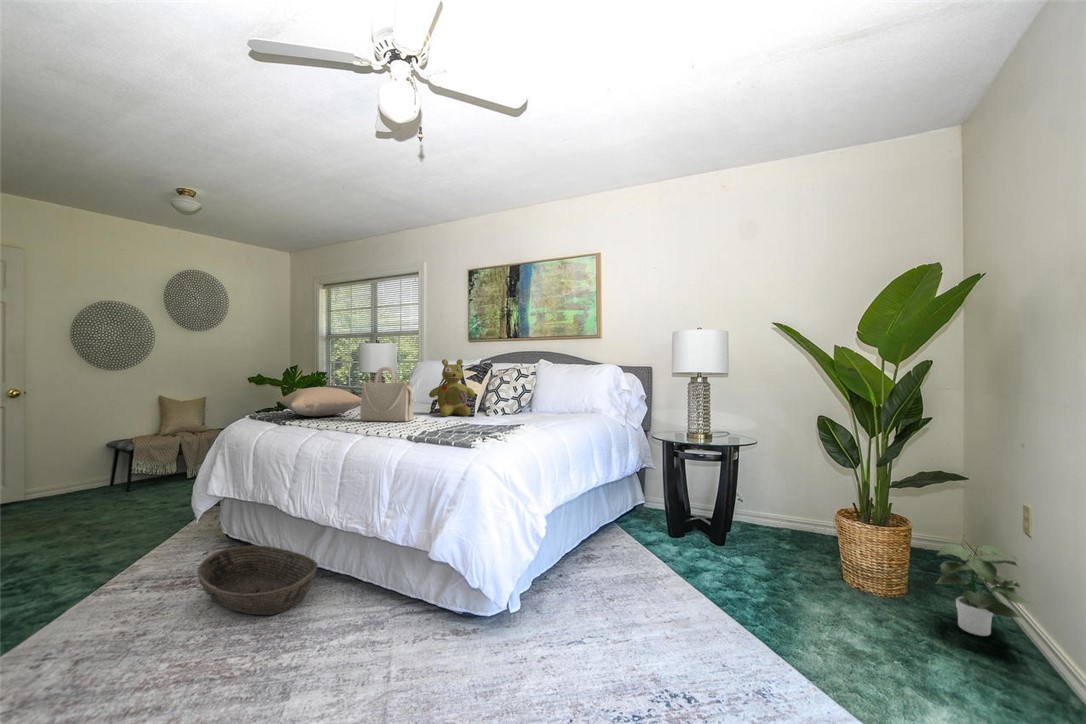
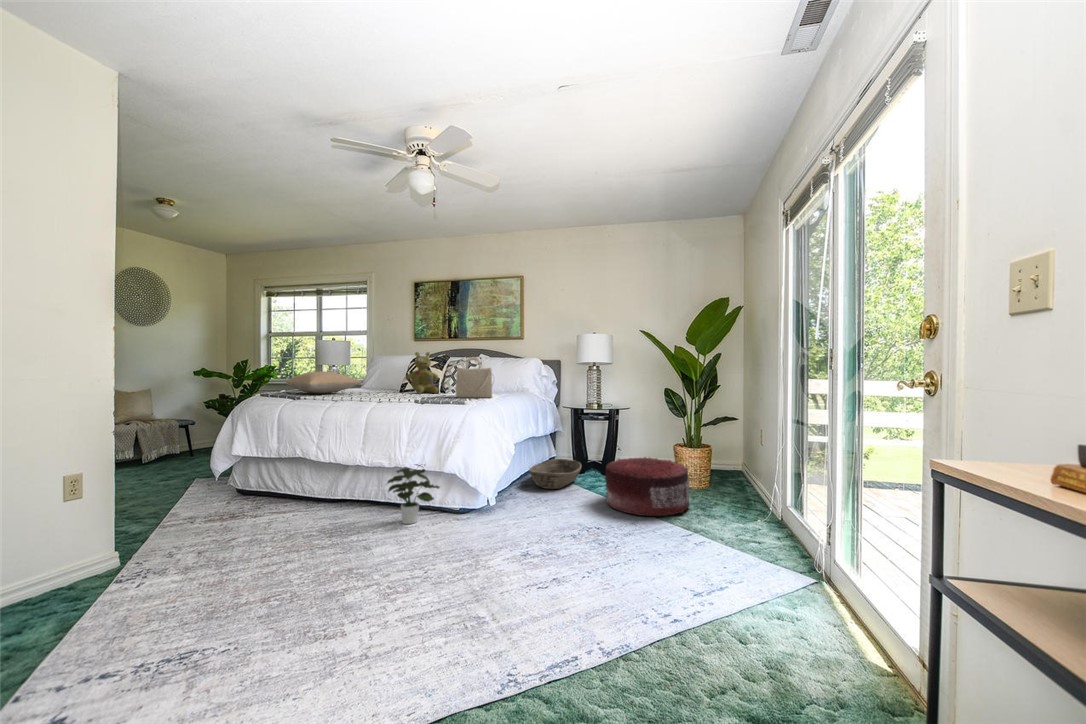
handbag: present [360,367,414,422] -> present [455,357,493,398]
pouf: none [707,537,874,674] -> present [605,457,690,516]
potted plant: present [937,543,1031,636] -> present [387,464,440,524]
basket: present [197,545,318,615] -> present [529,459,581,489]

